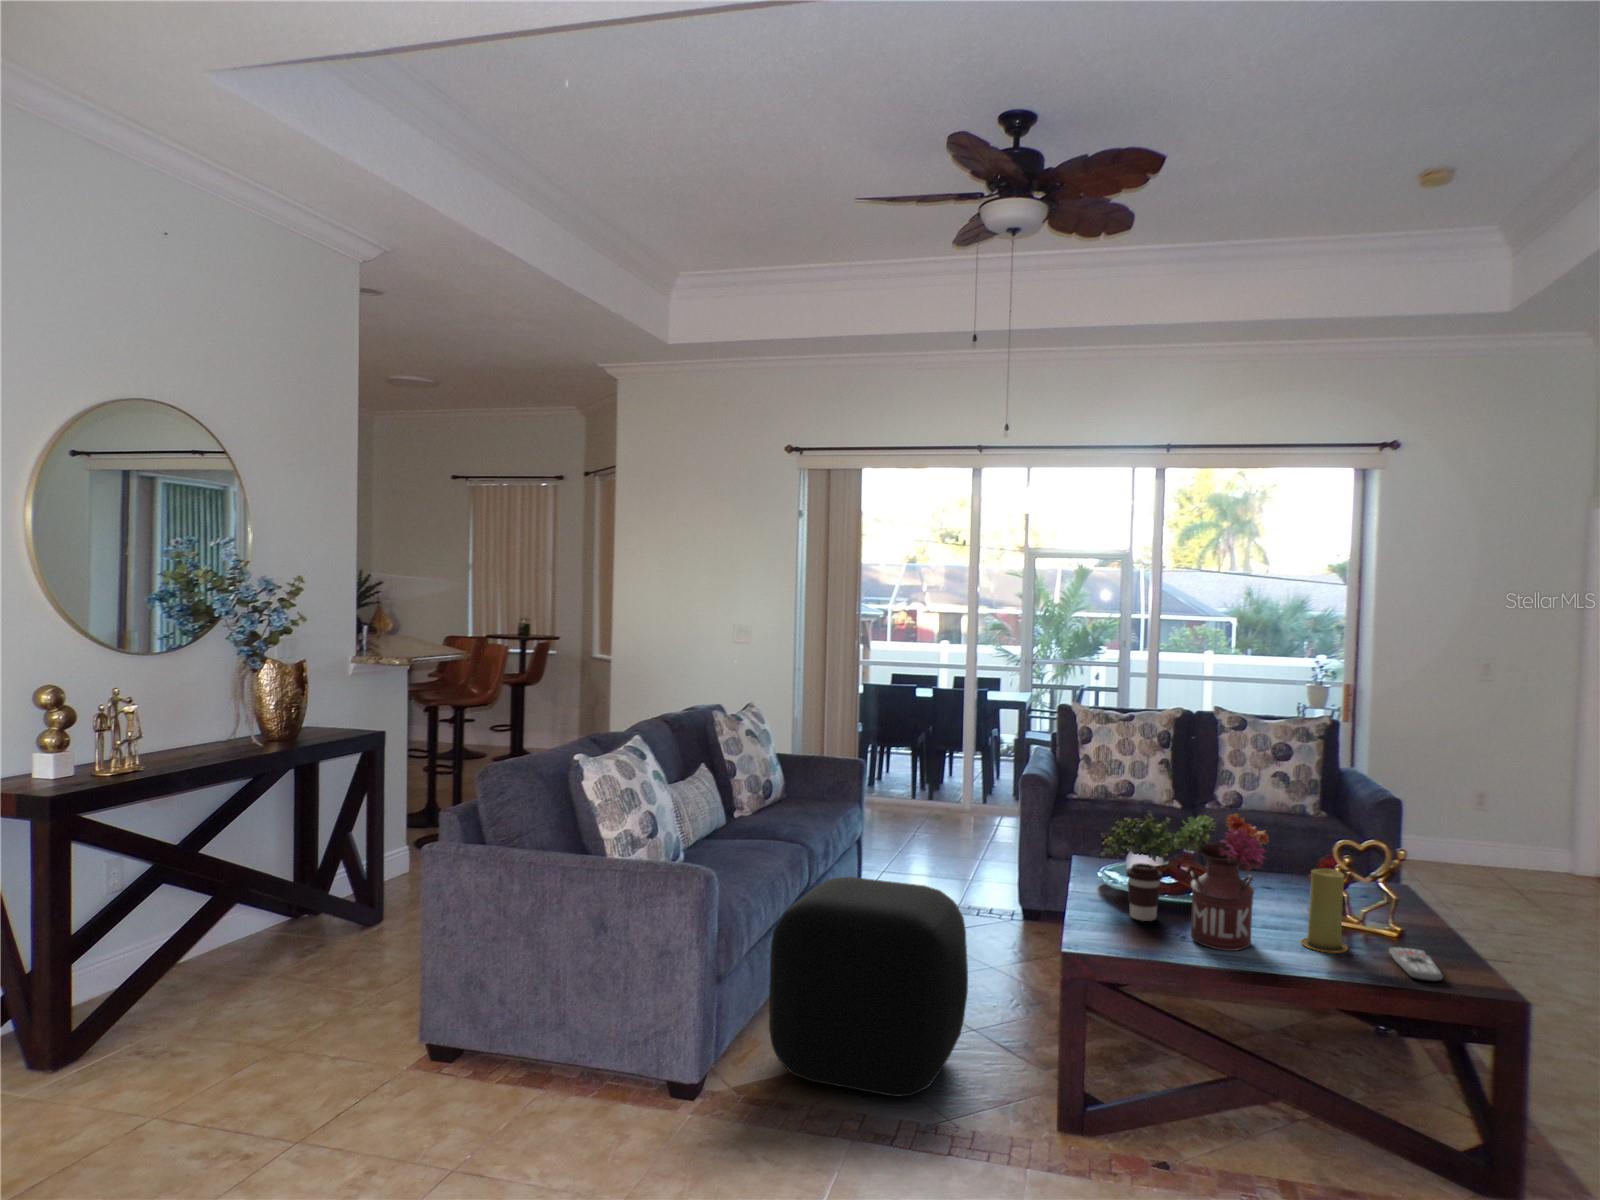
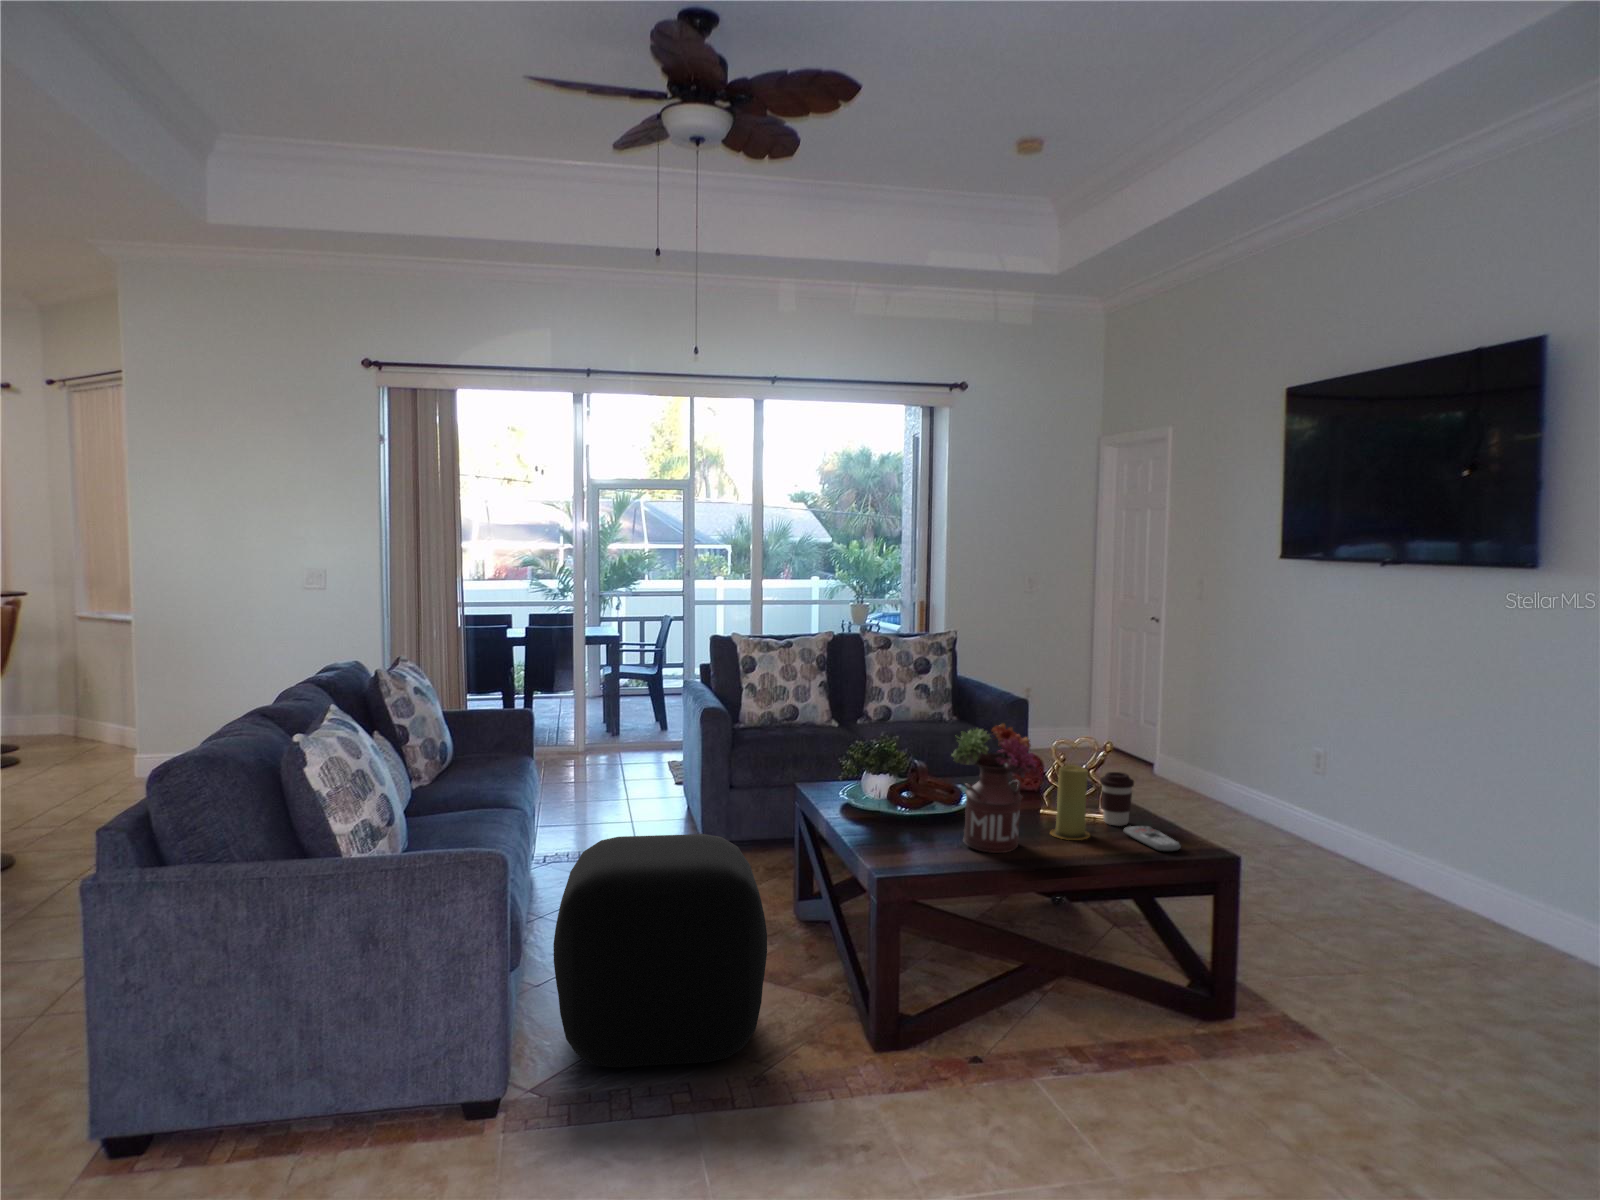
coffee cup: present [1126,863,1162,921] -> present [1100,772,1134,826]

